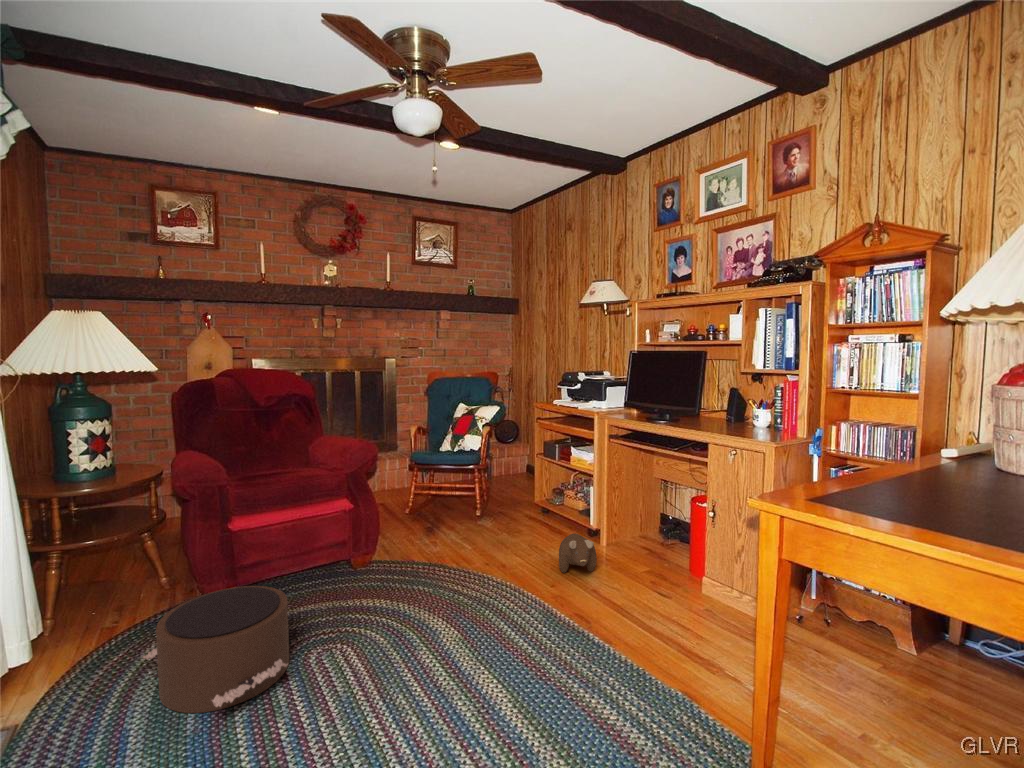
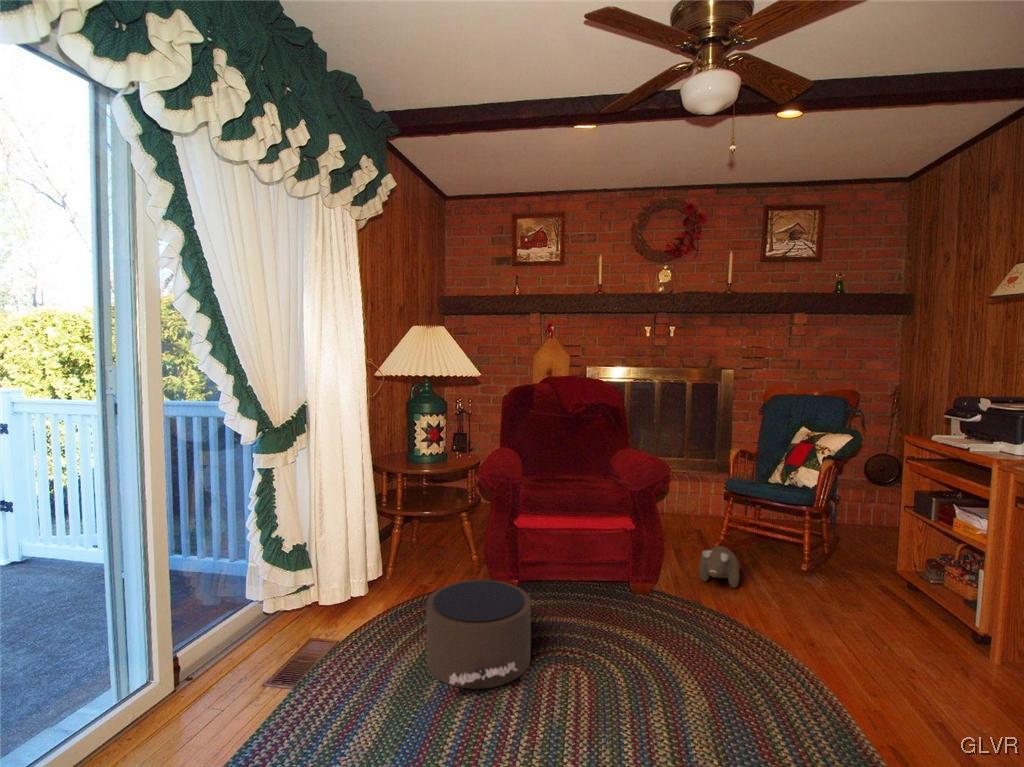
plush toy: present [559,534,597,573] -> present [699,546,739,588]

